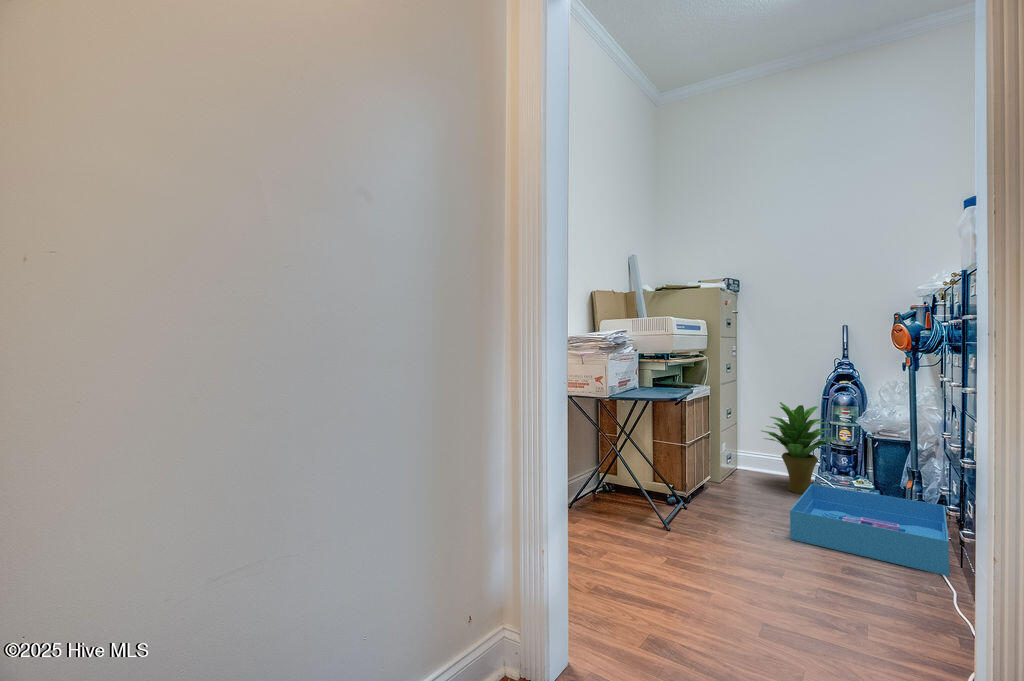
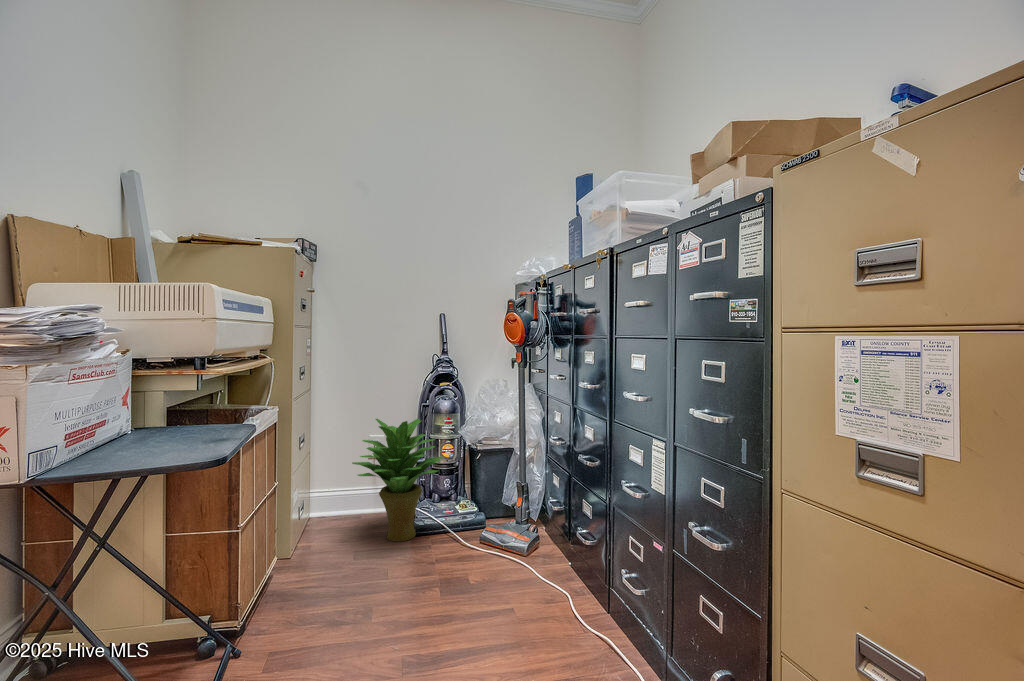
storage bin: present [790,484,949,576] -> none [422,523,601,652]

